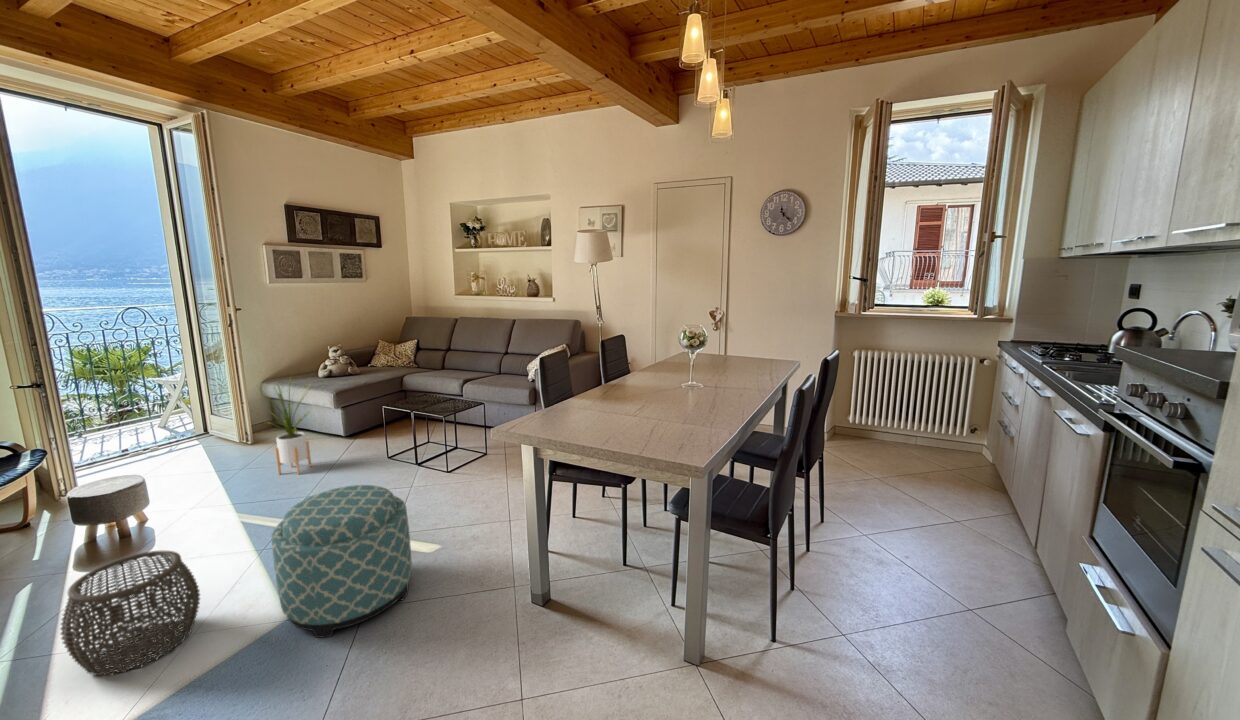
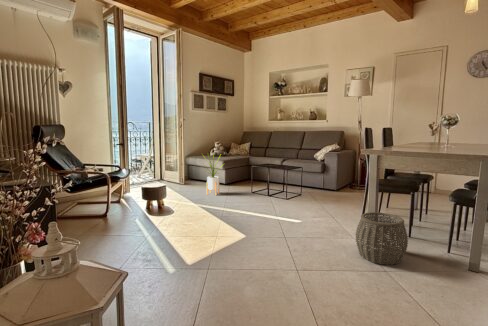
ottoman: present [272,485,412,637] -> none [252,184,306,243]
woven basket: present [61,551,200,676] -> present [356,212,408,265]

